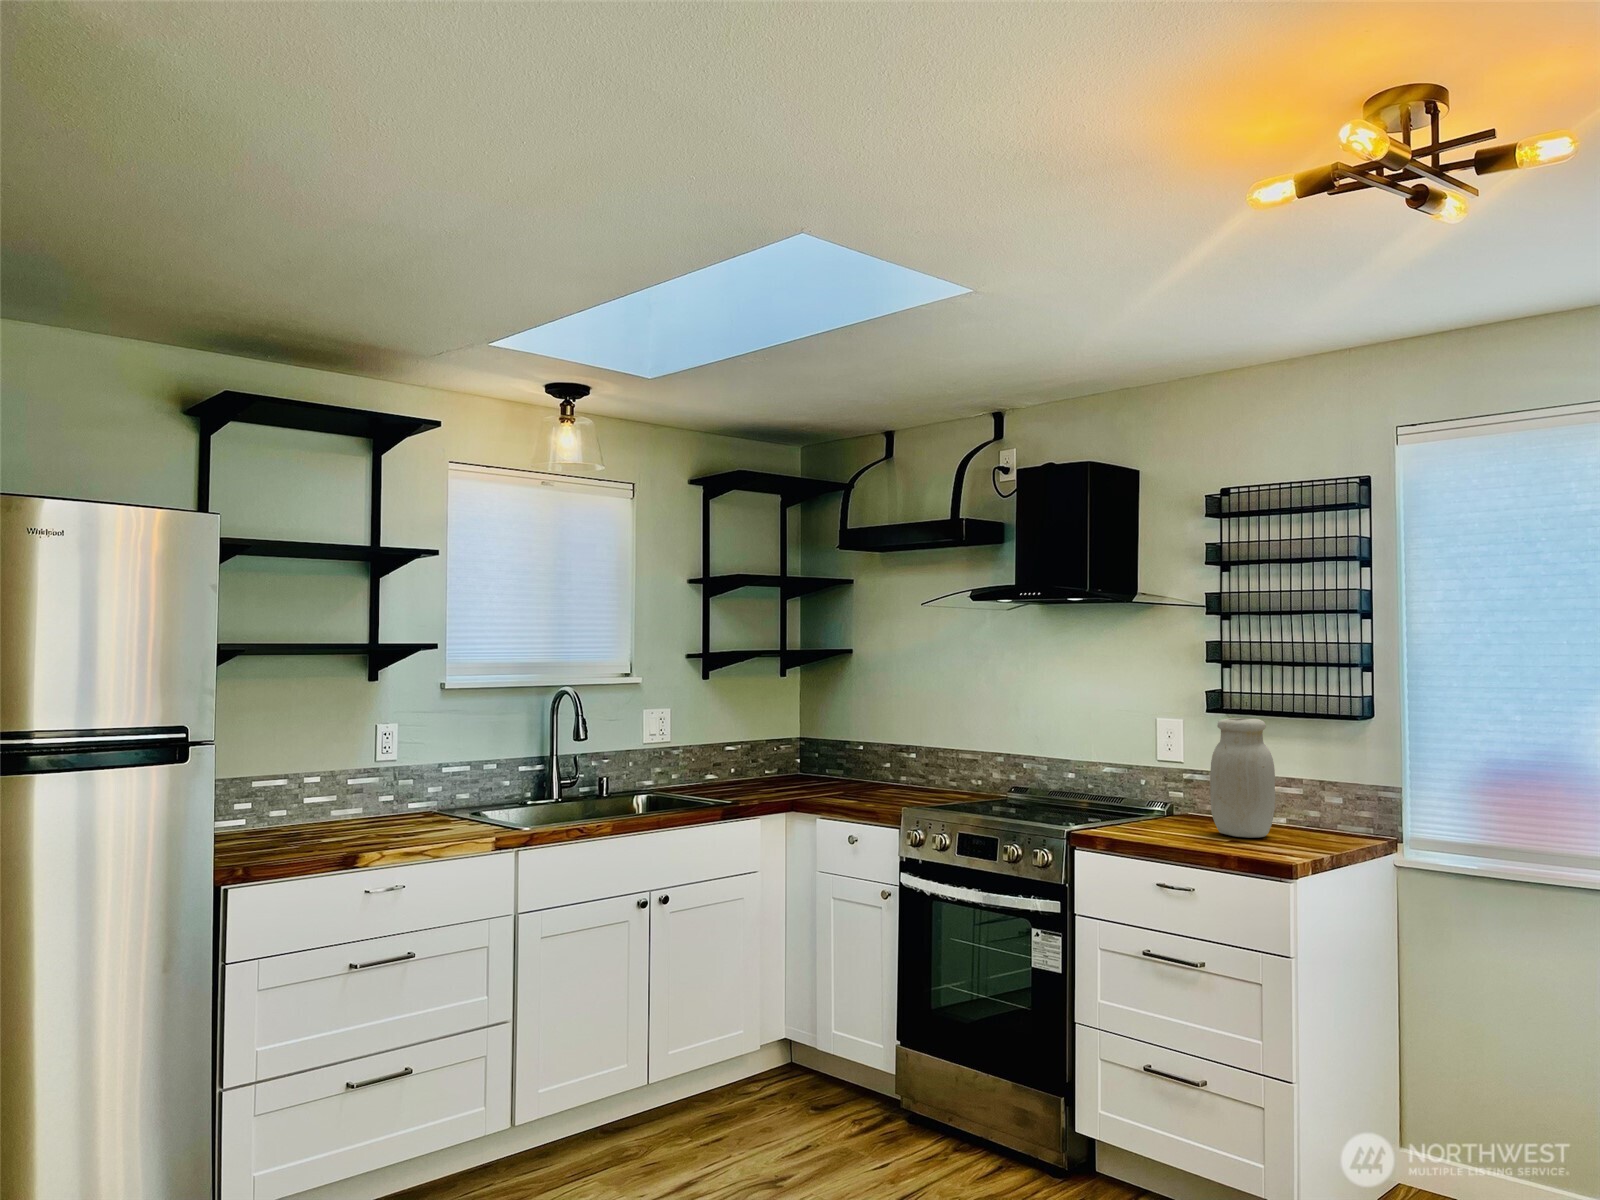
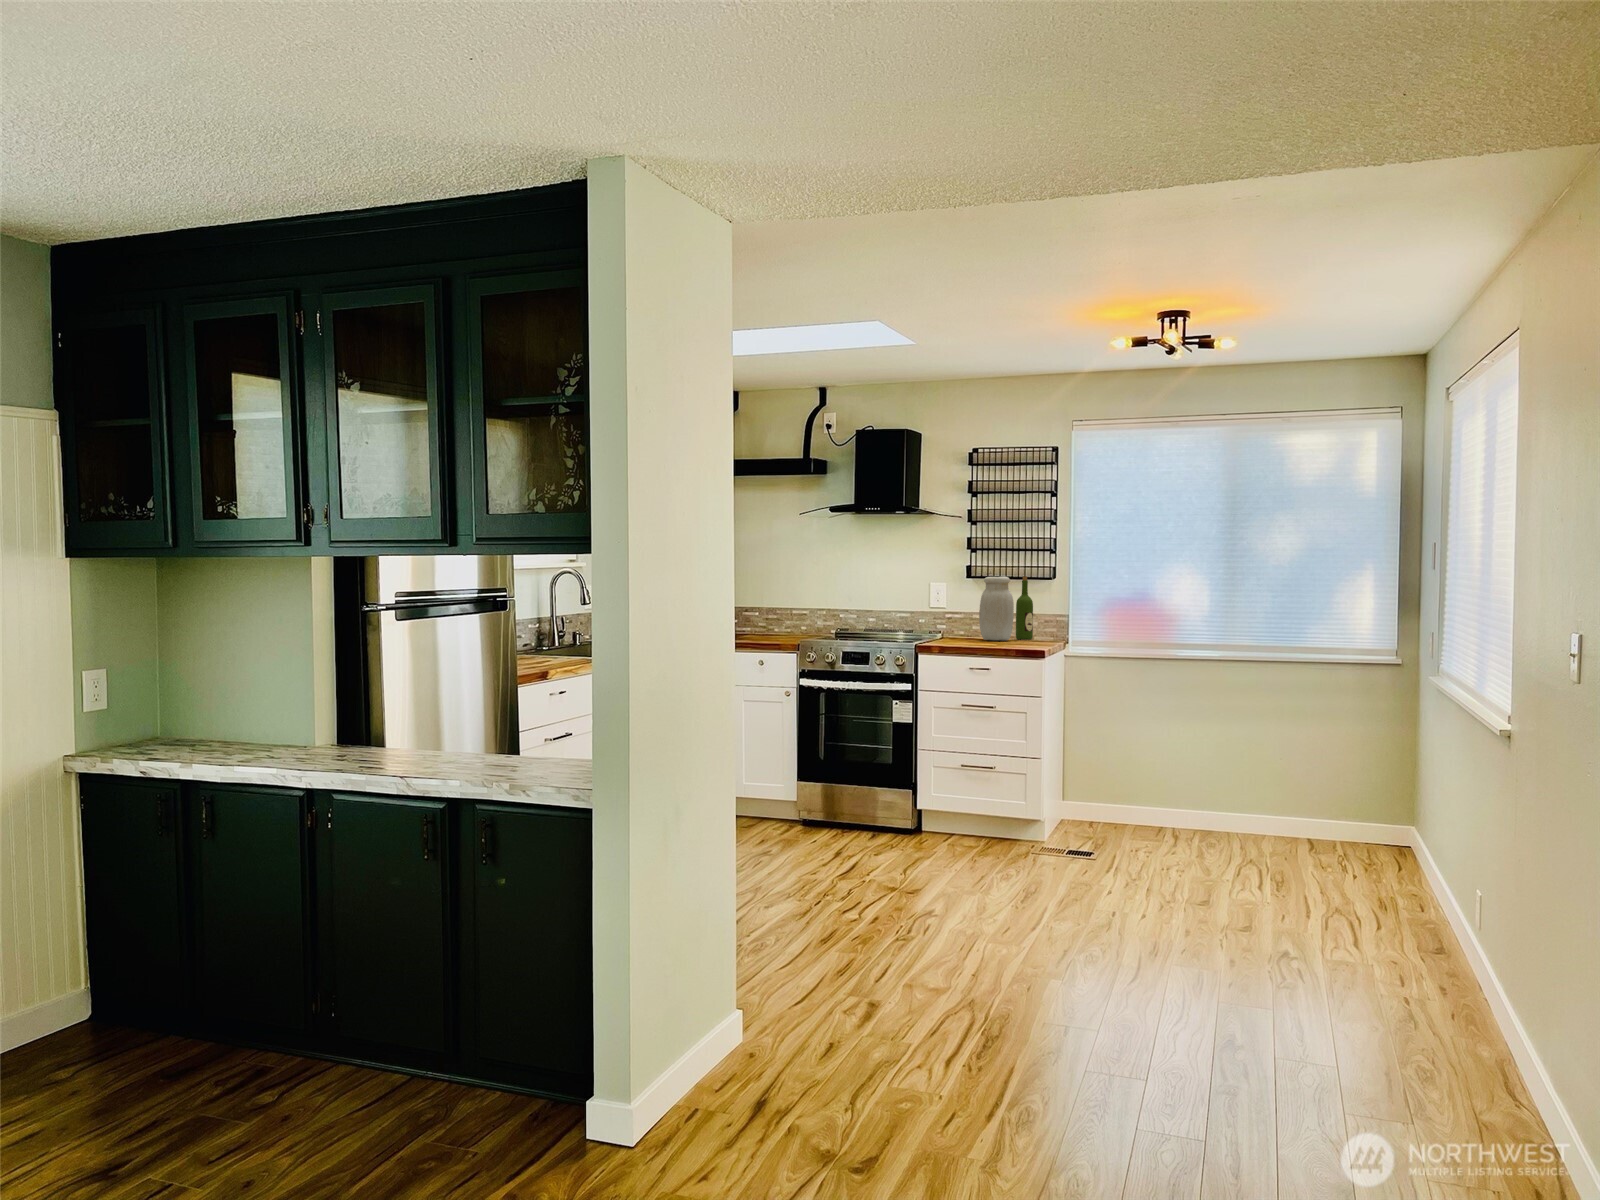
wine bottle: none [1291,715,1325,833] -> present [1016,576,1033,639]

